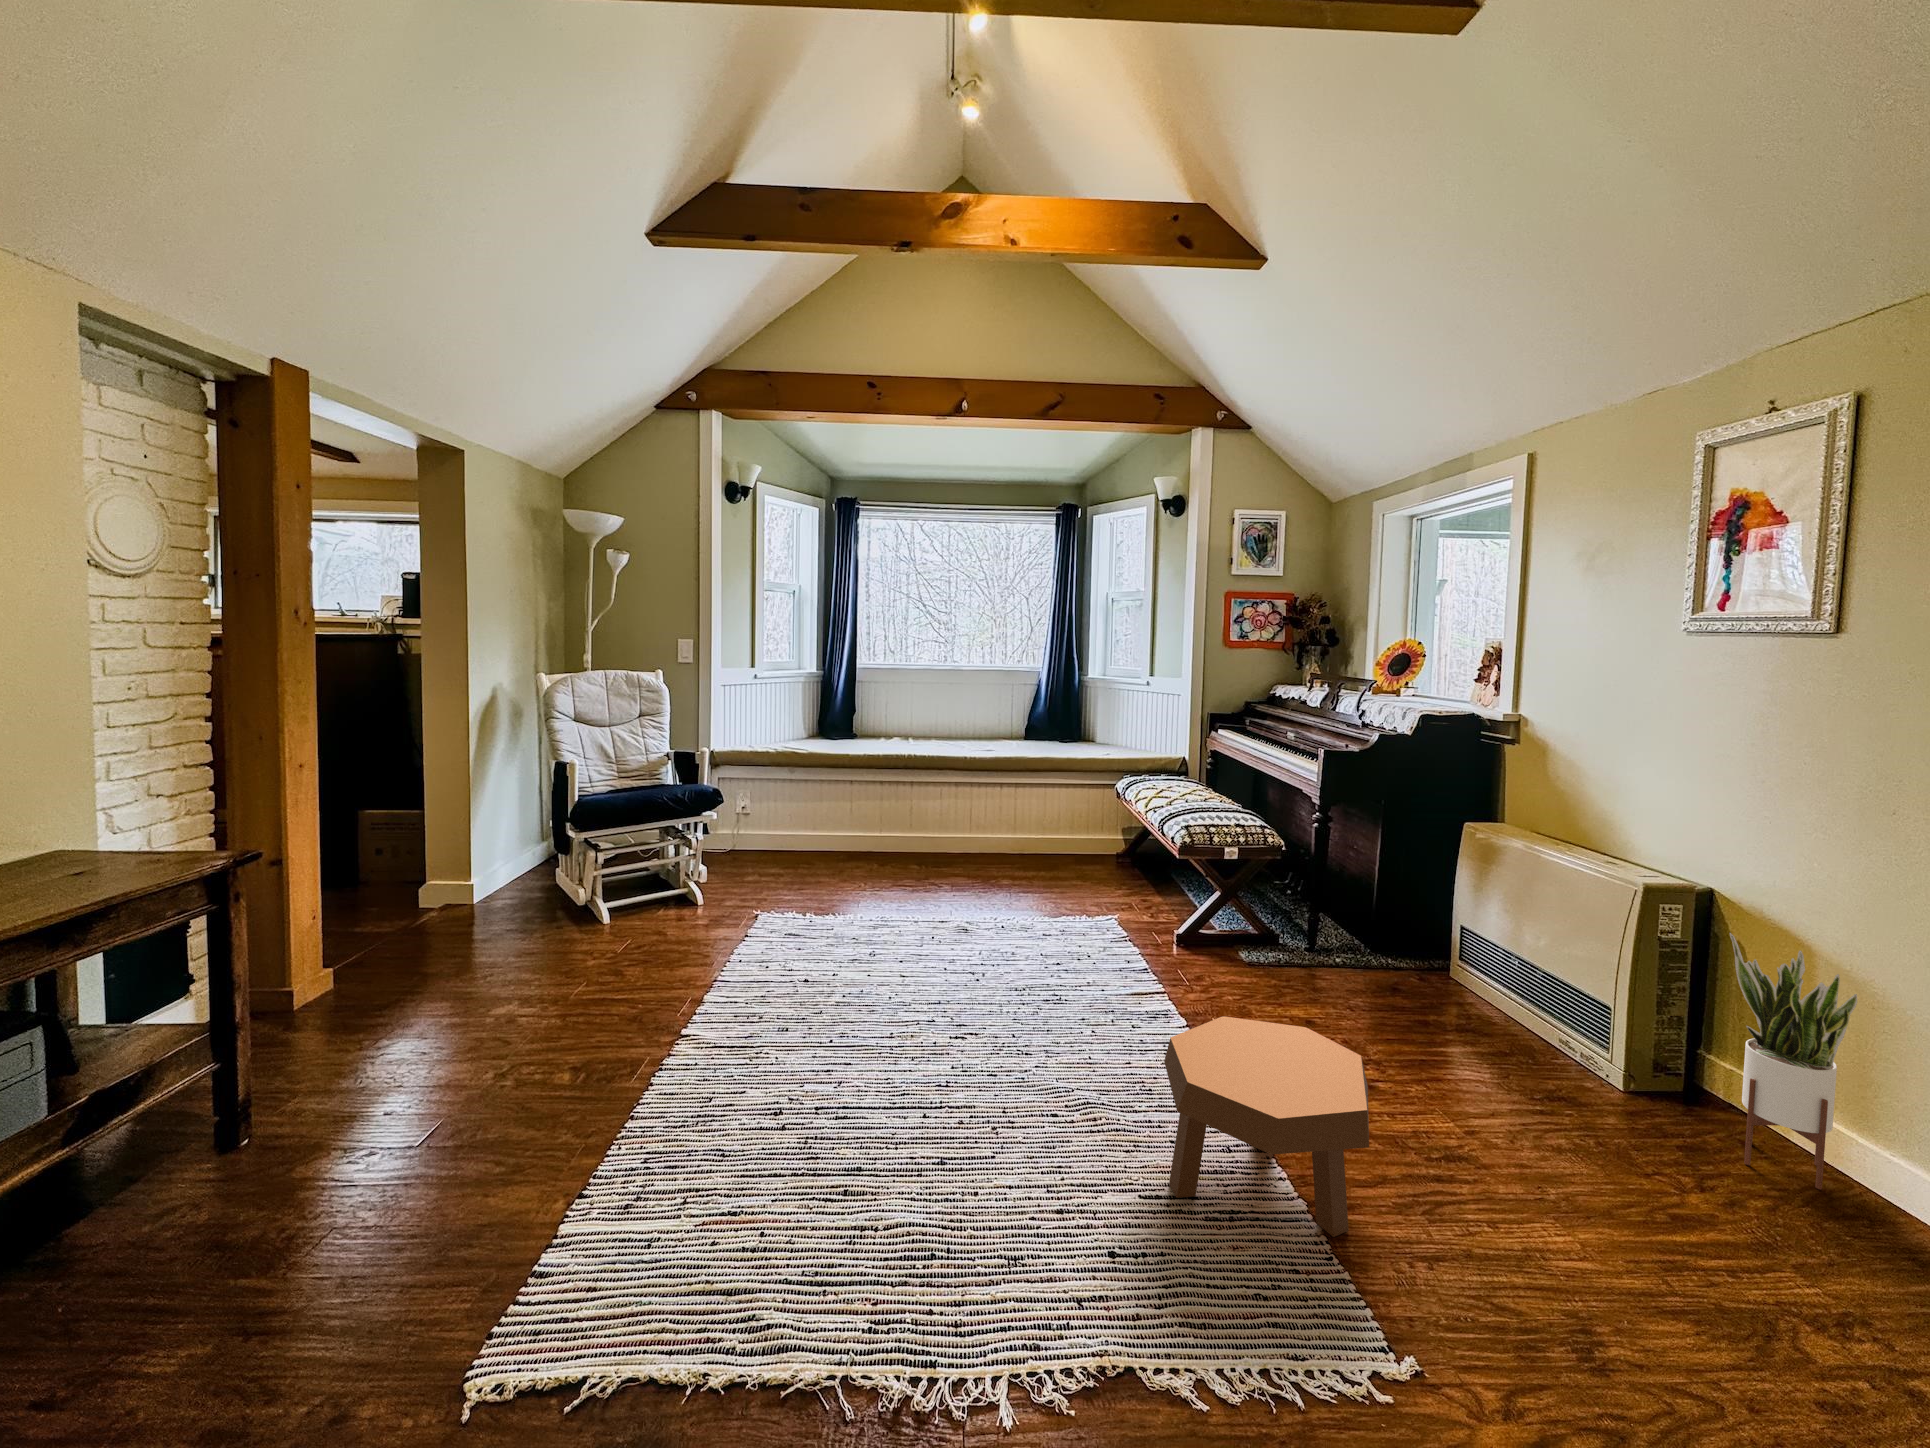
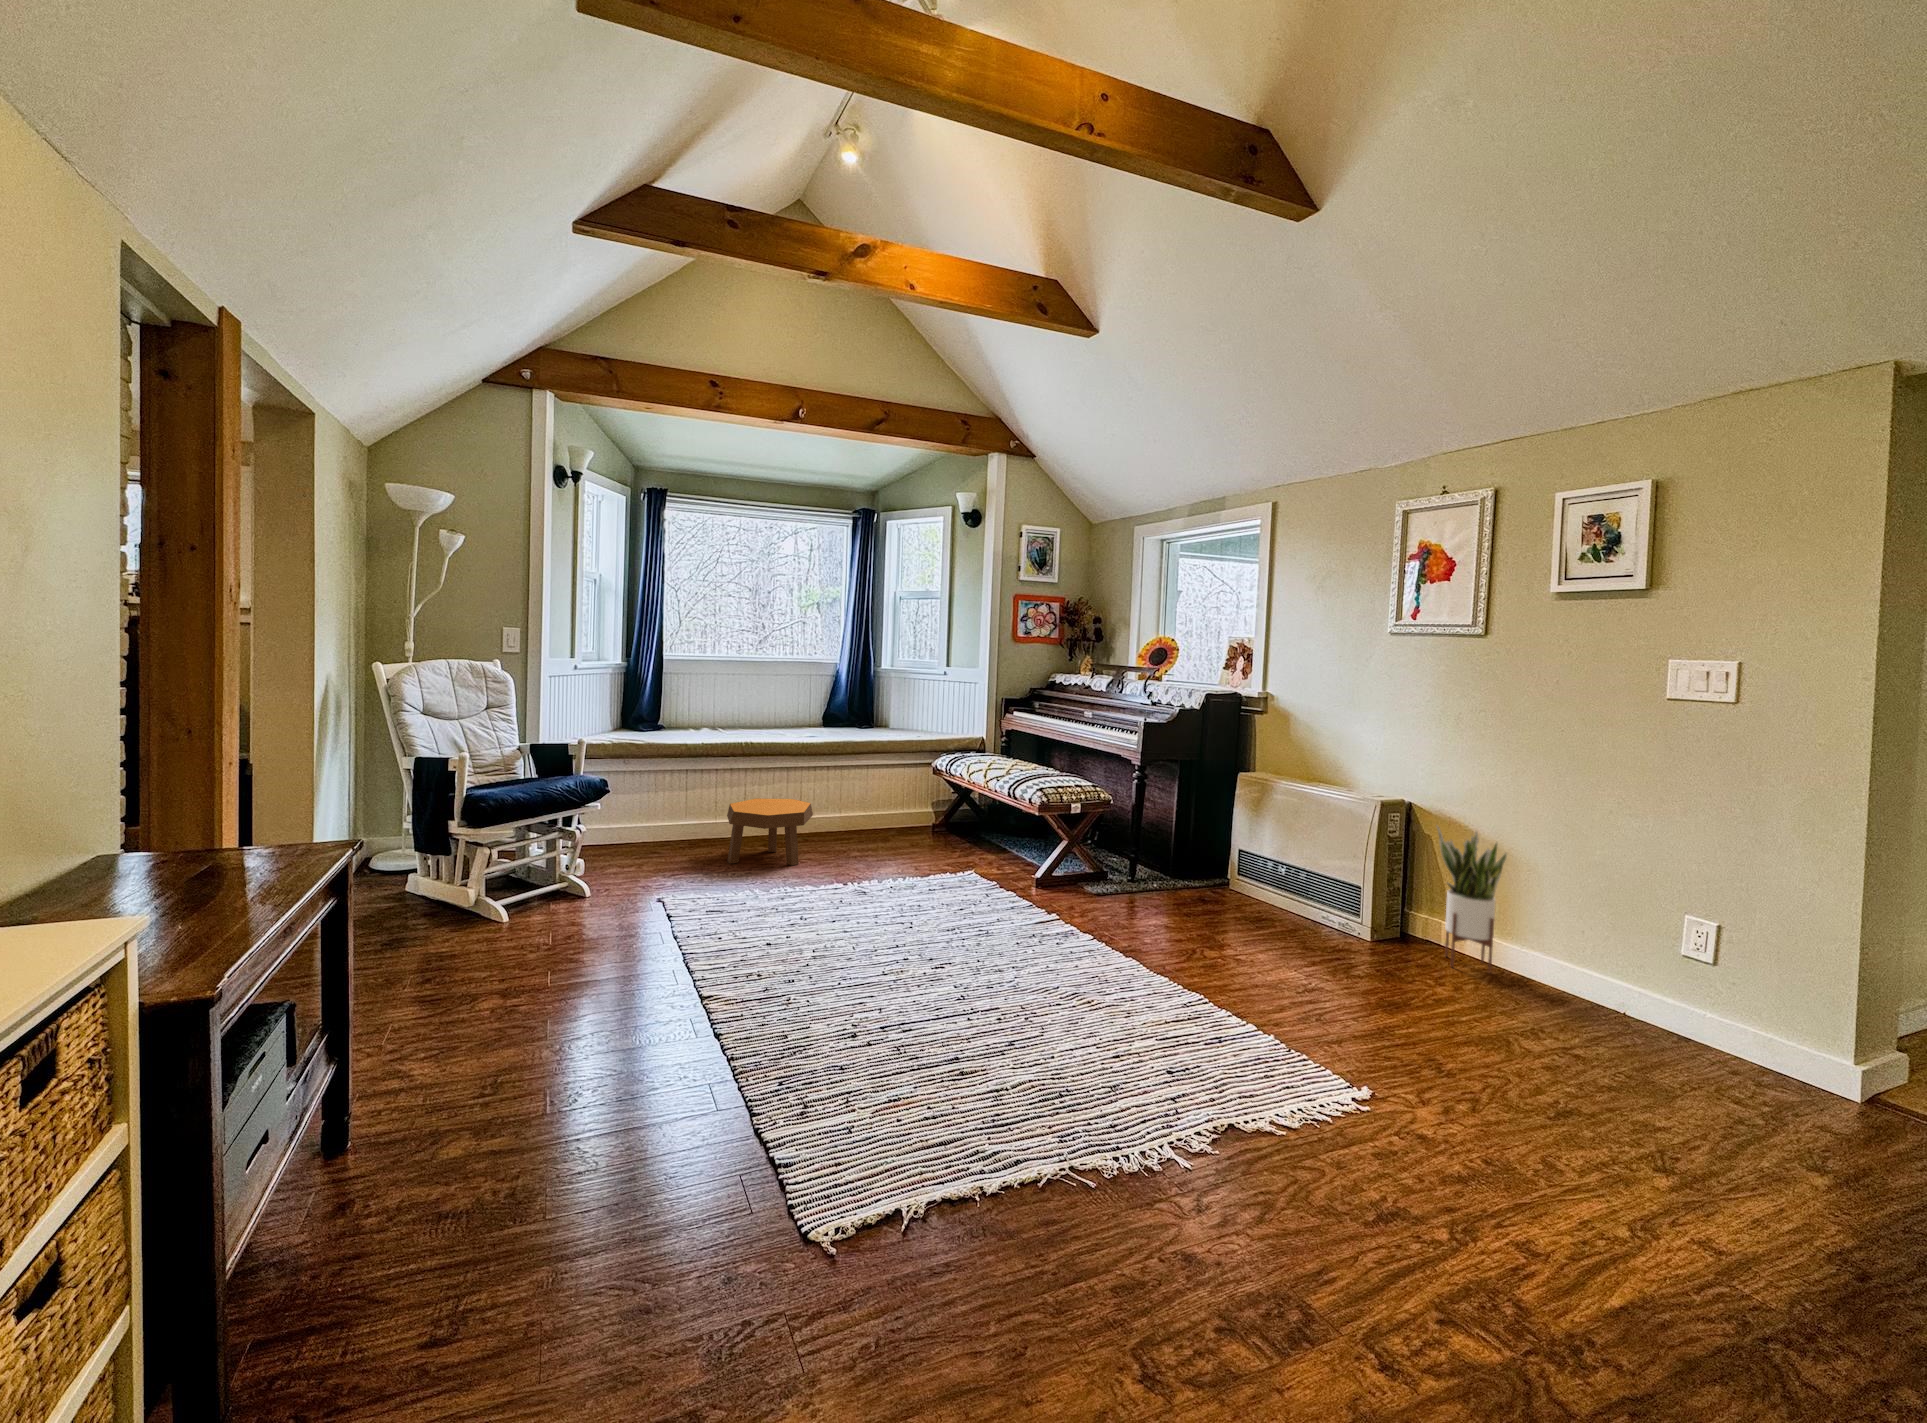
footstool: present [1164,1016,1369,1237] -> present [727,798,813,865]

